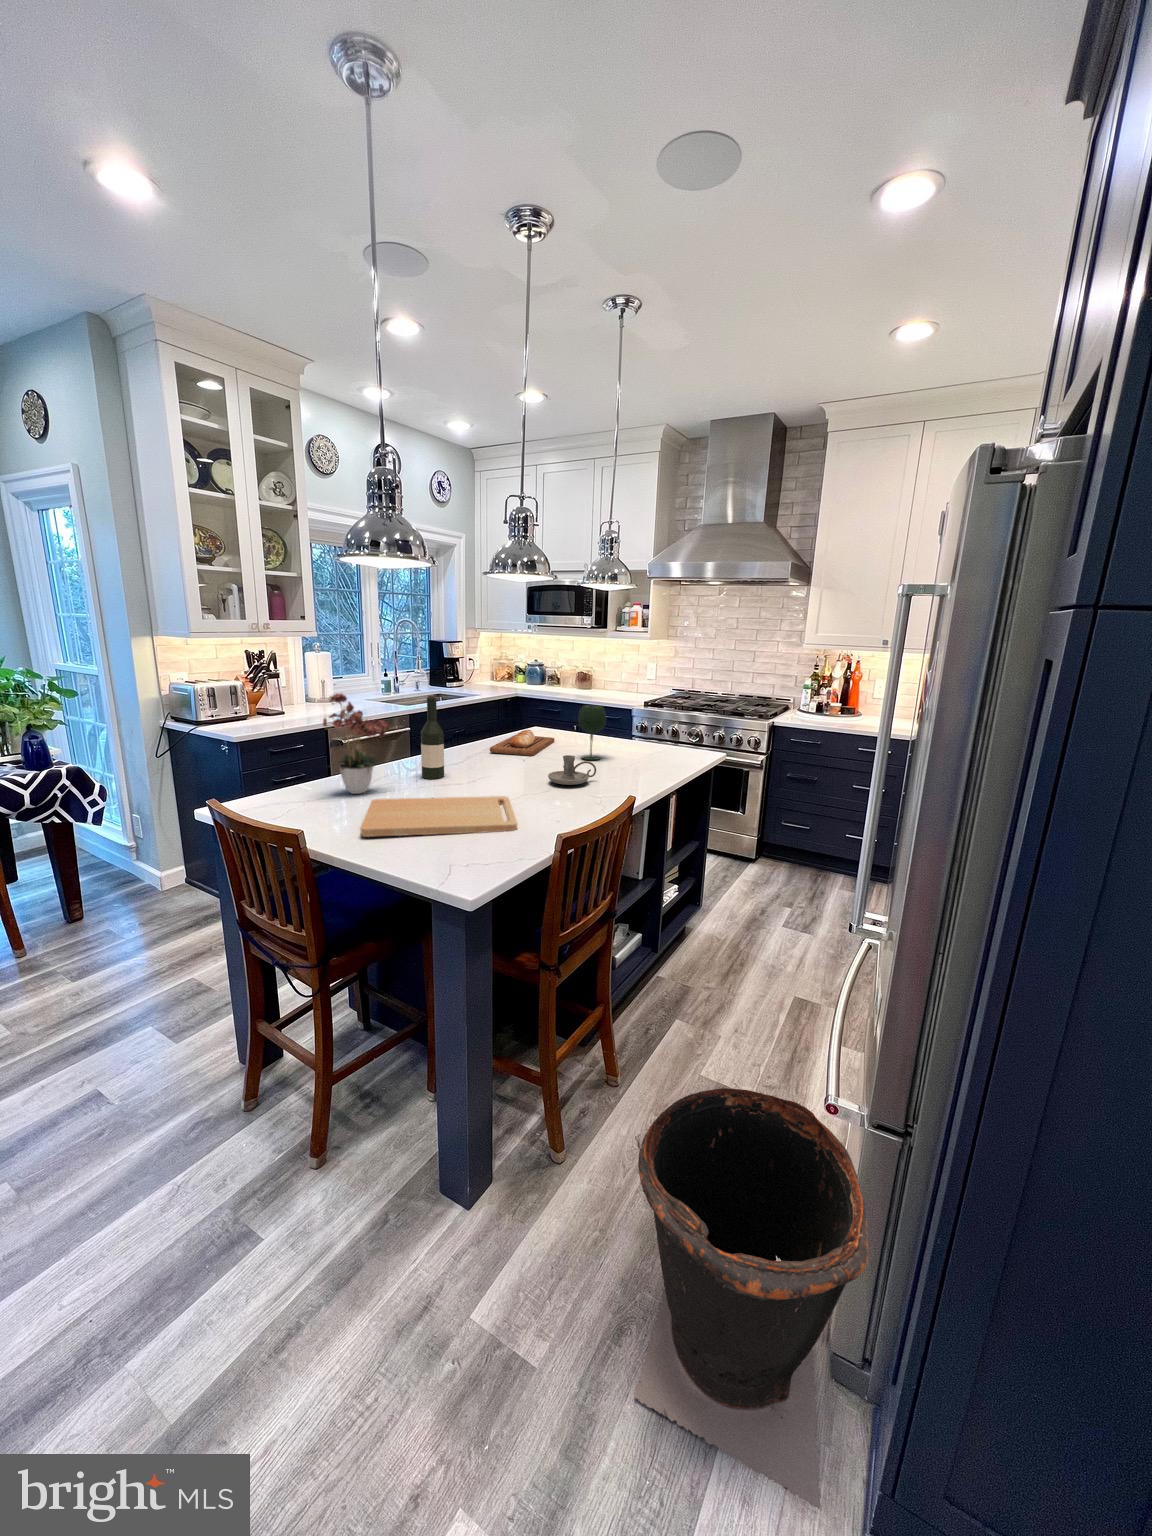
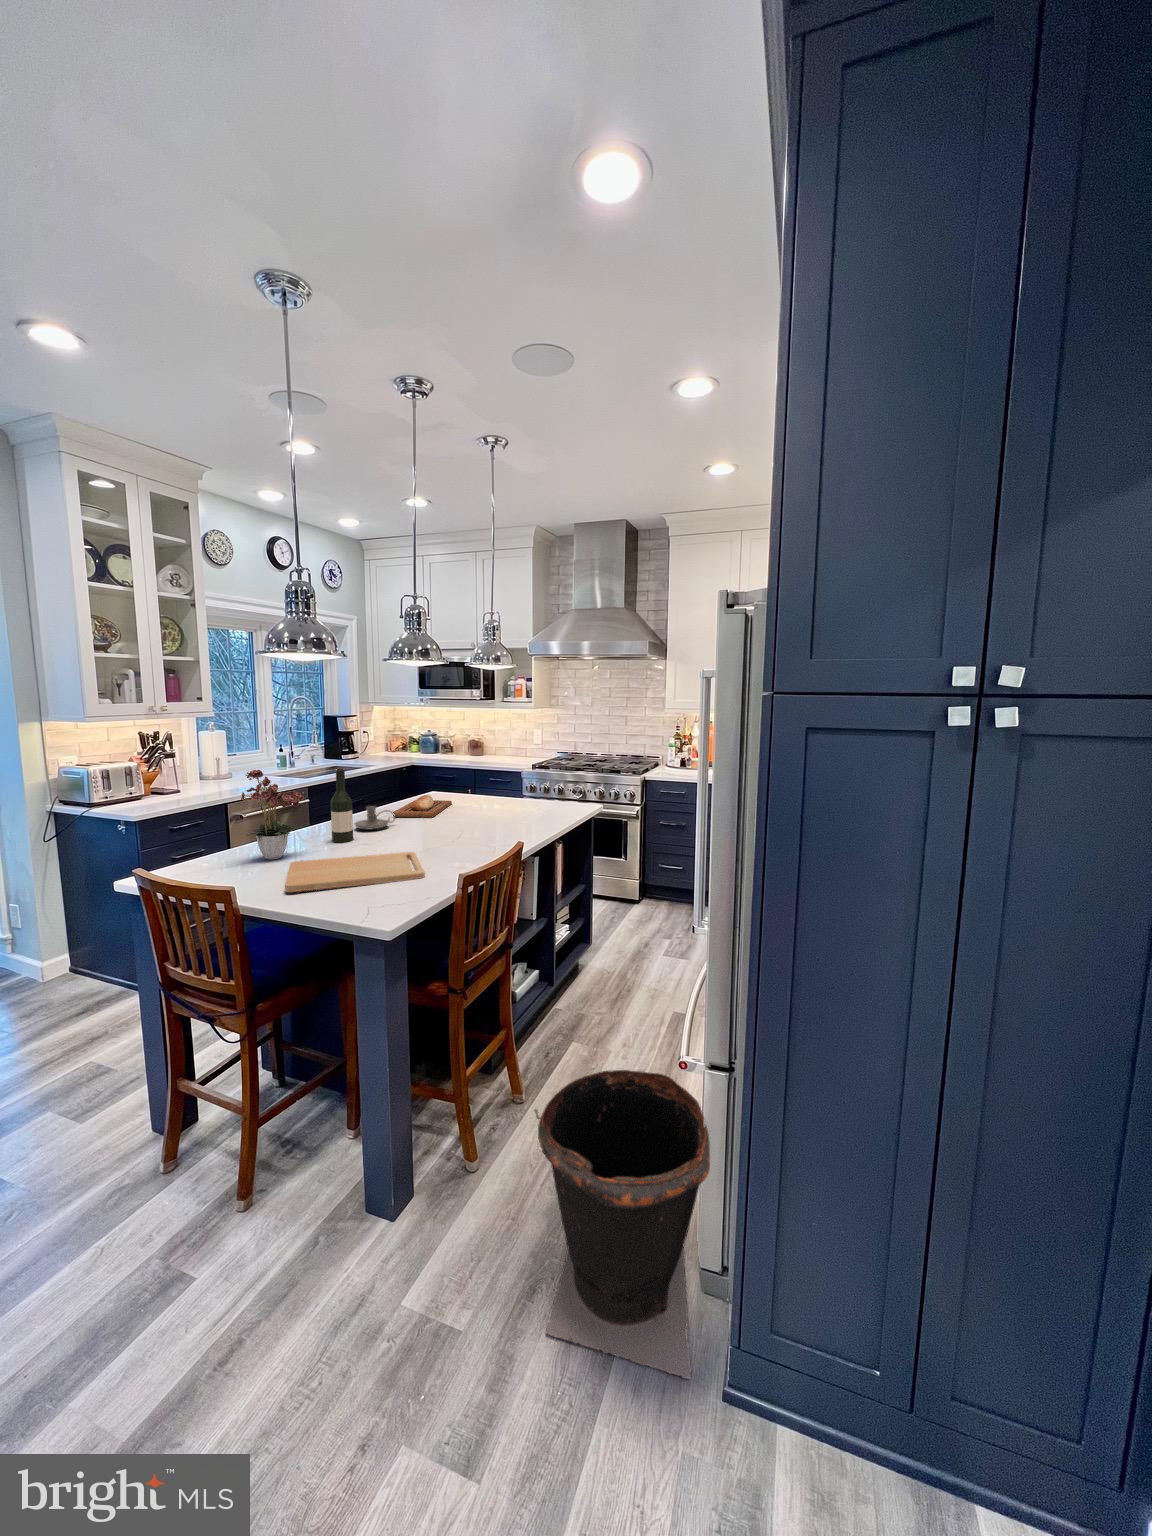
wine glass: present [578,705,606,760] -> none [473,770,497,818]
candle holder: present [548,755,596,785] -> present [355,806,396,830]

